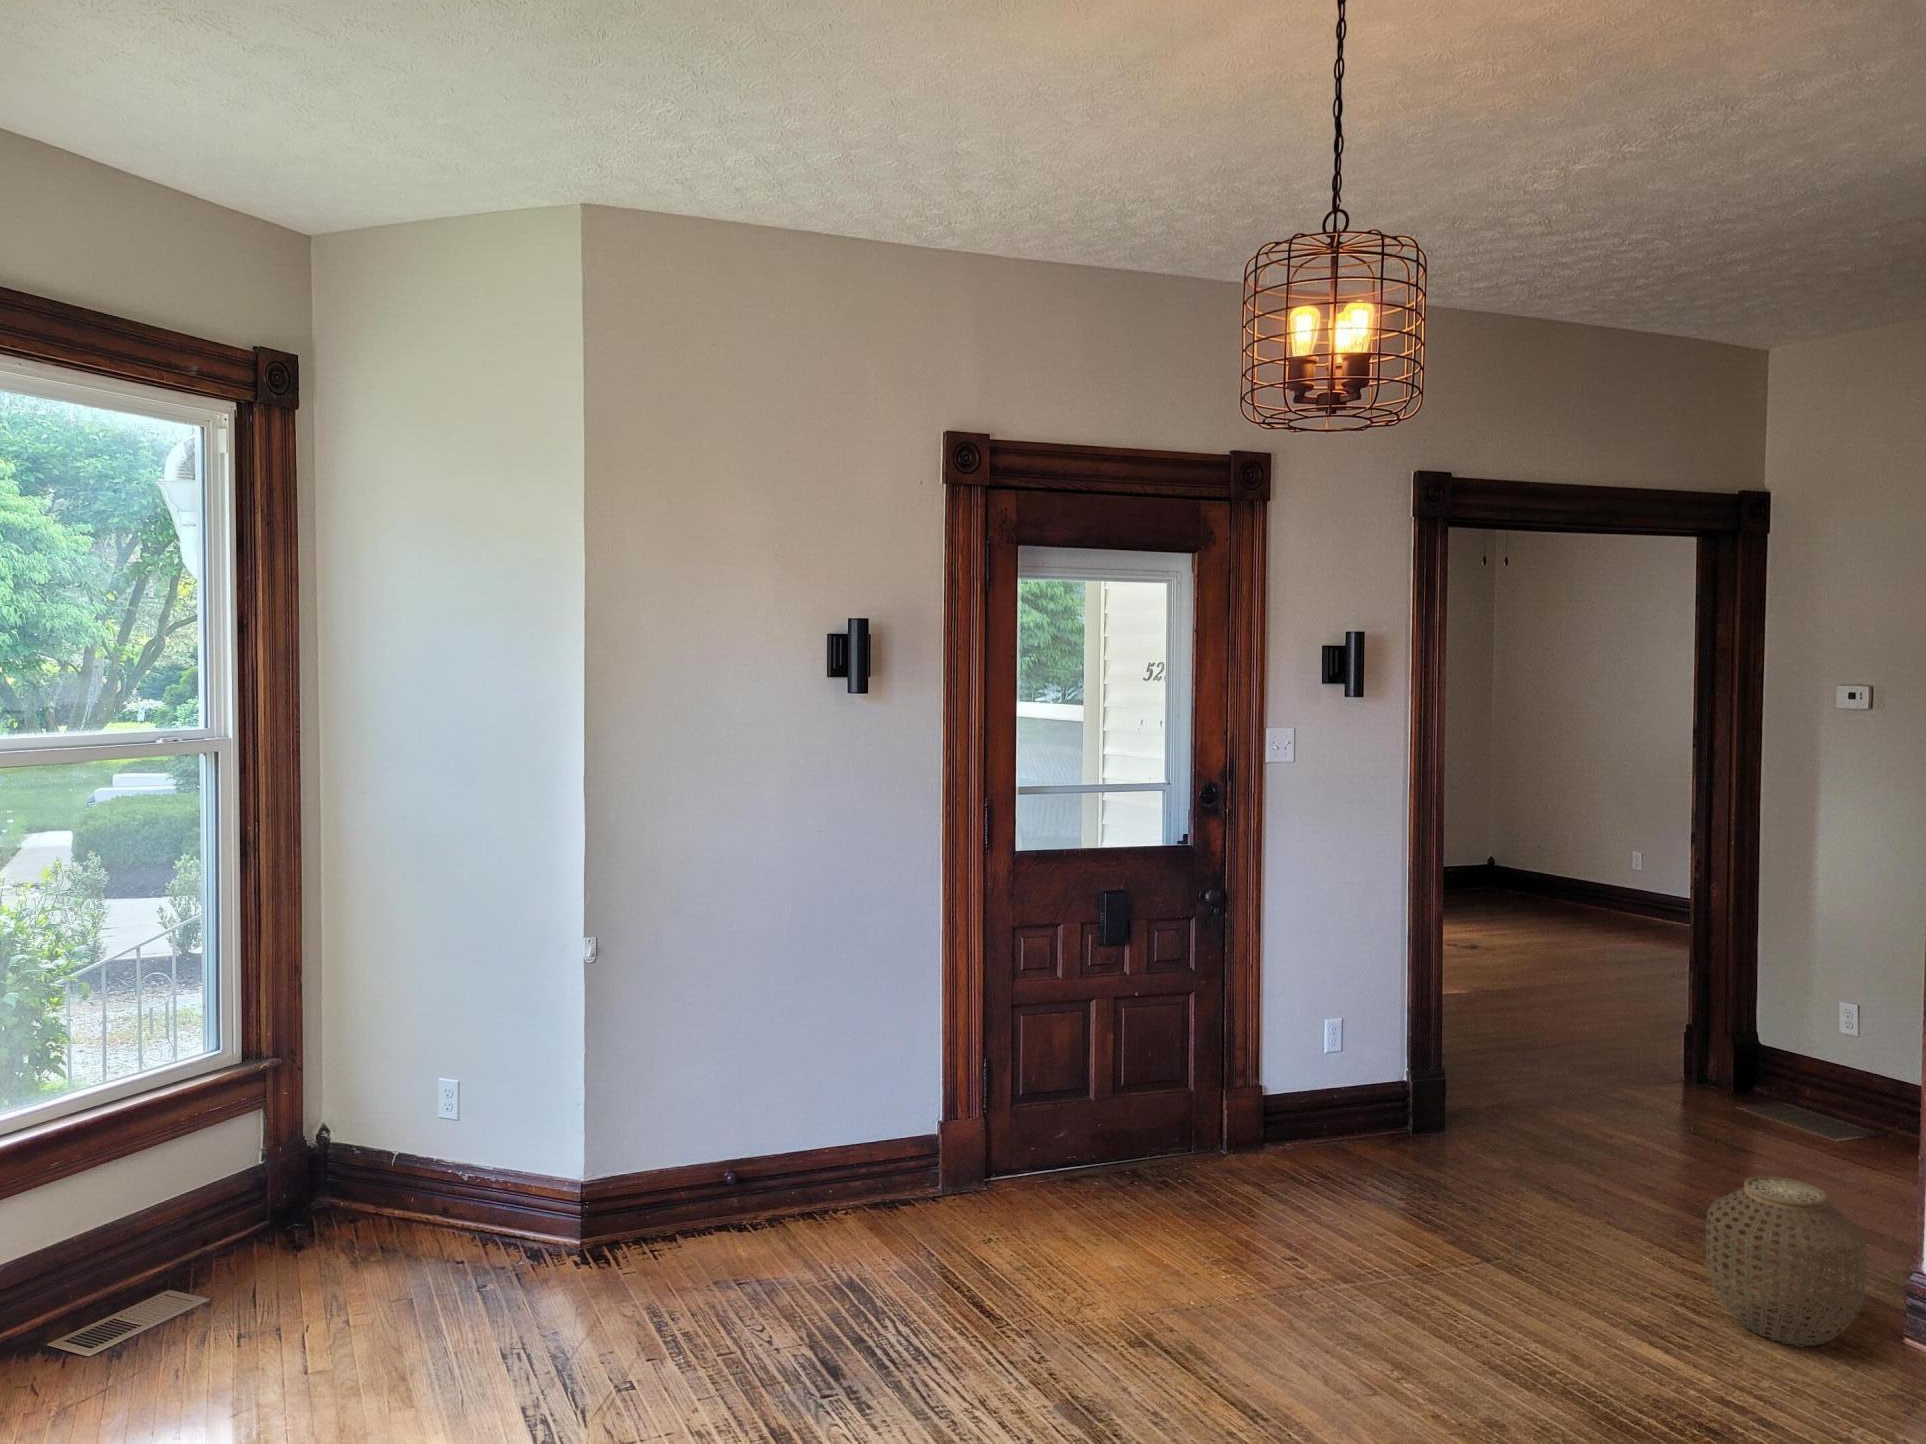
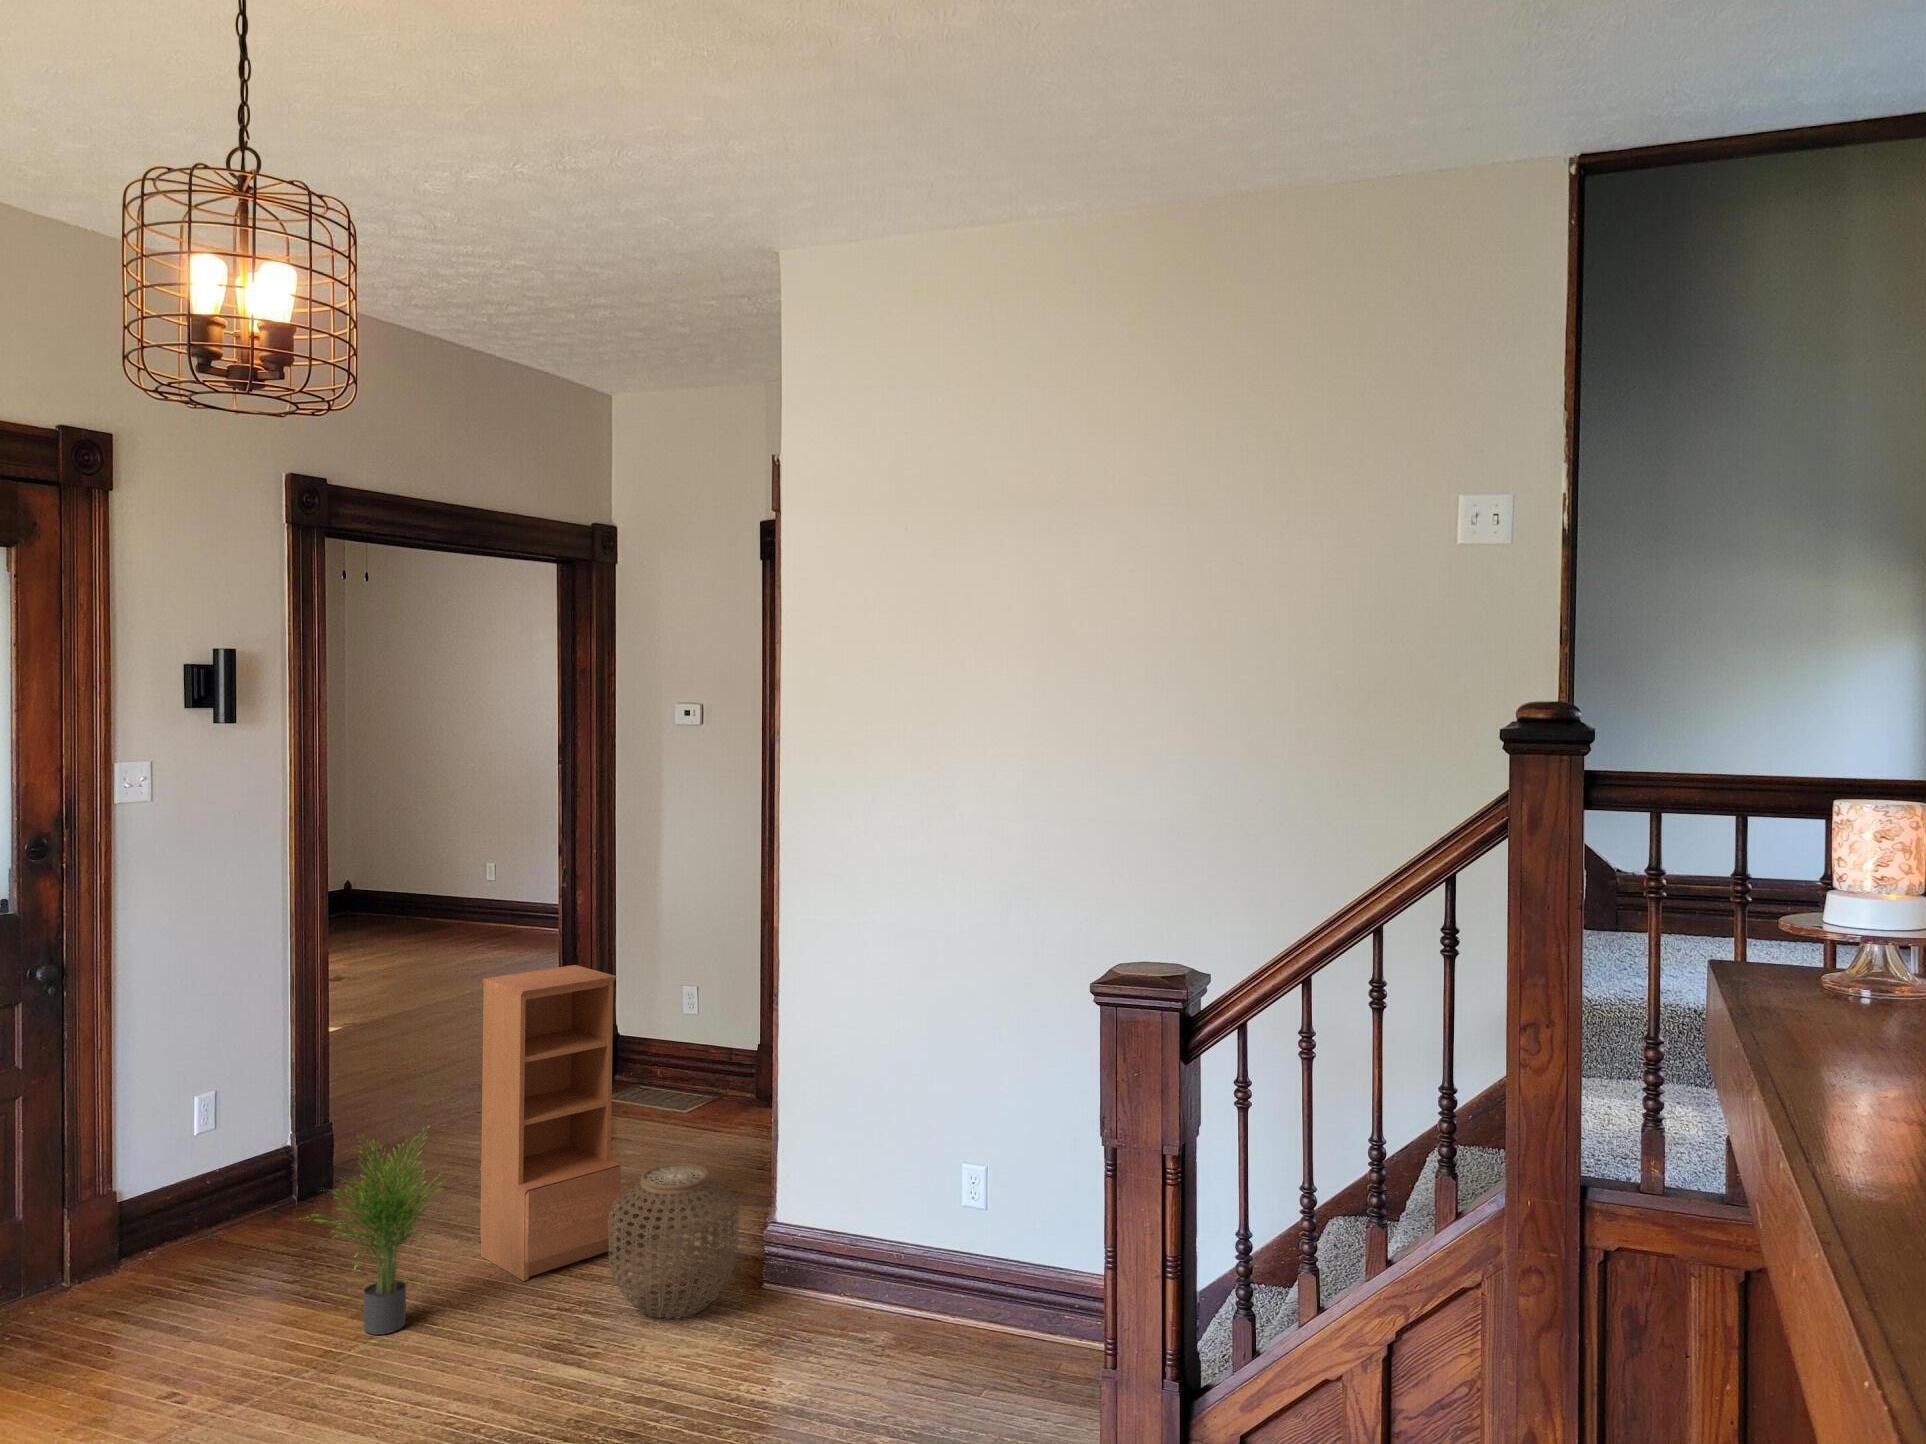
bookcase: none [1577,951,1730,1258] -> present [480,965,621,1281]
potted plant: none [1403,1073,1543,1263] -> present [315,1138,438,1335]

